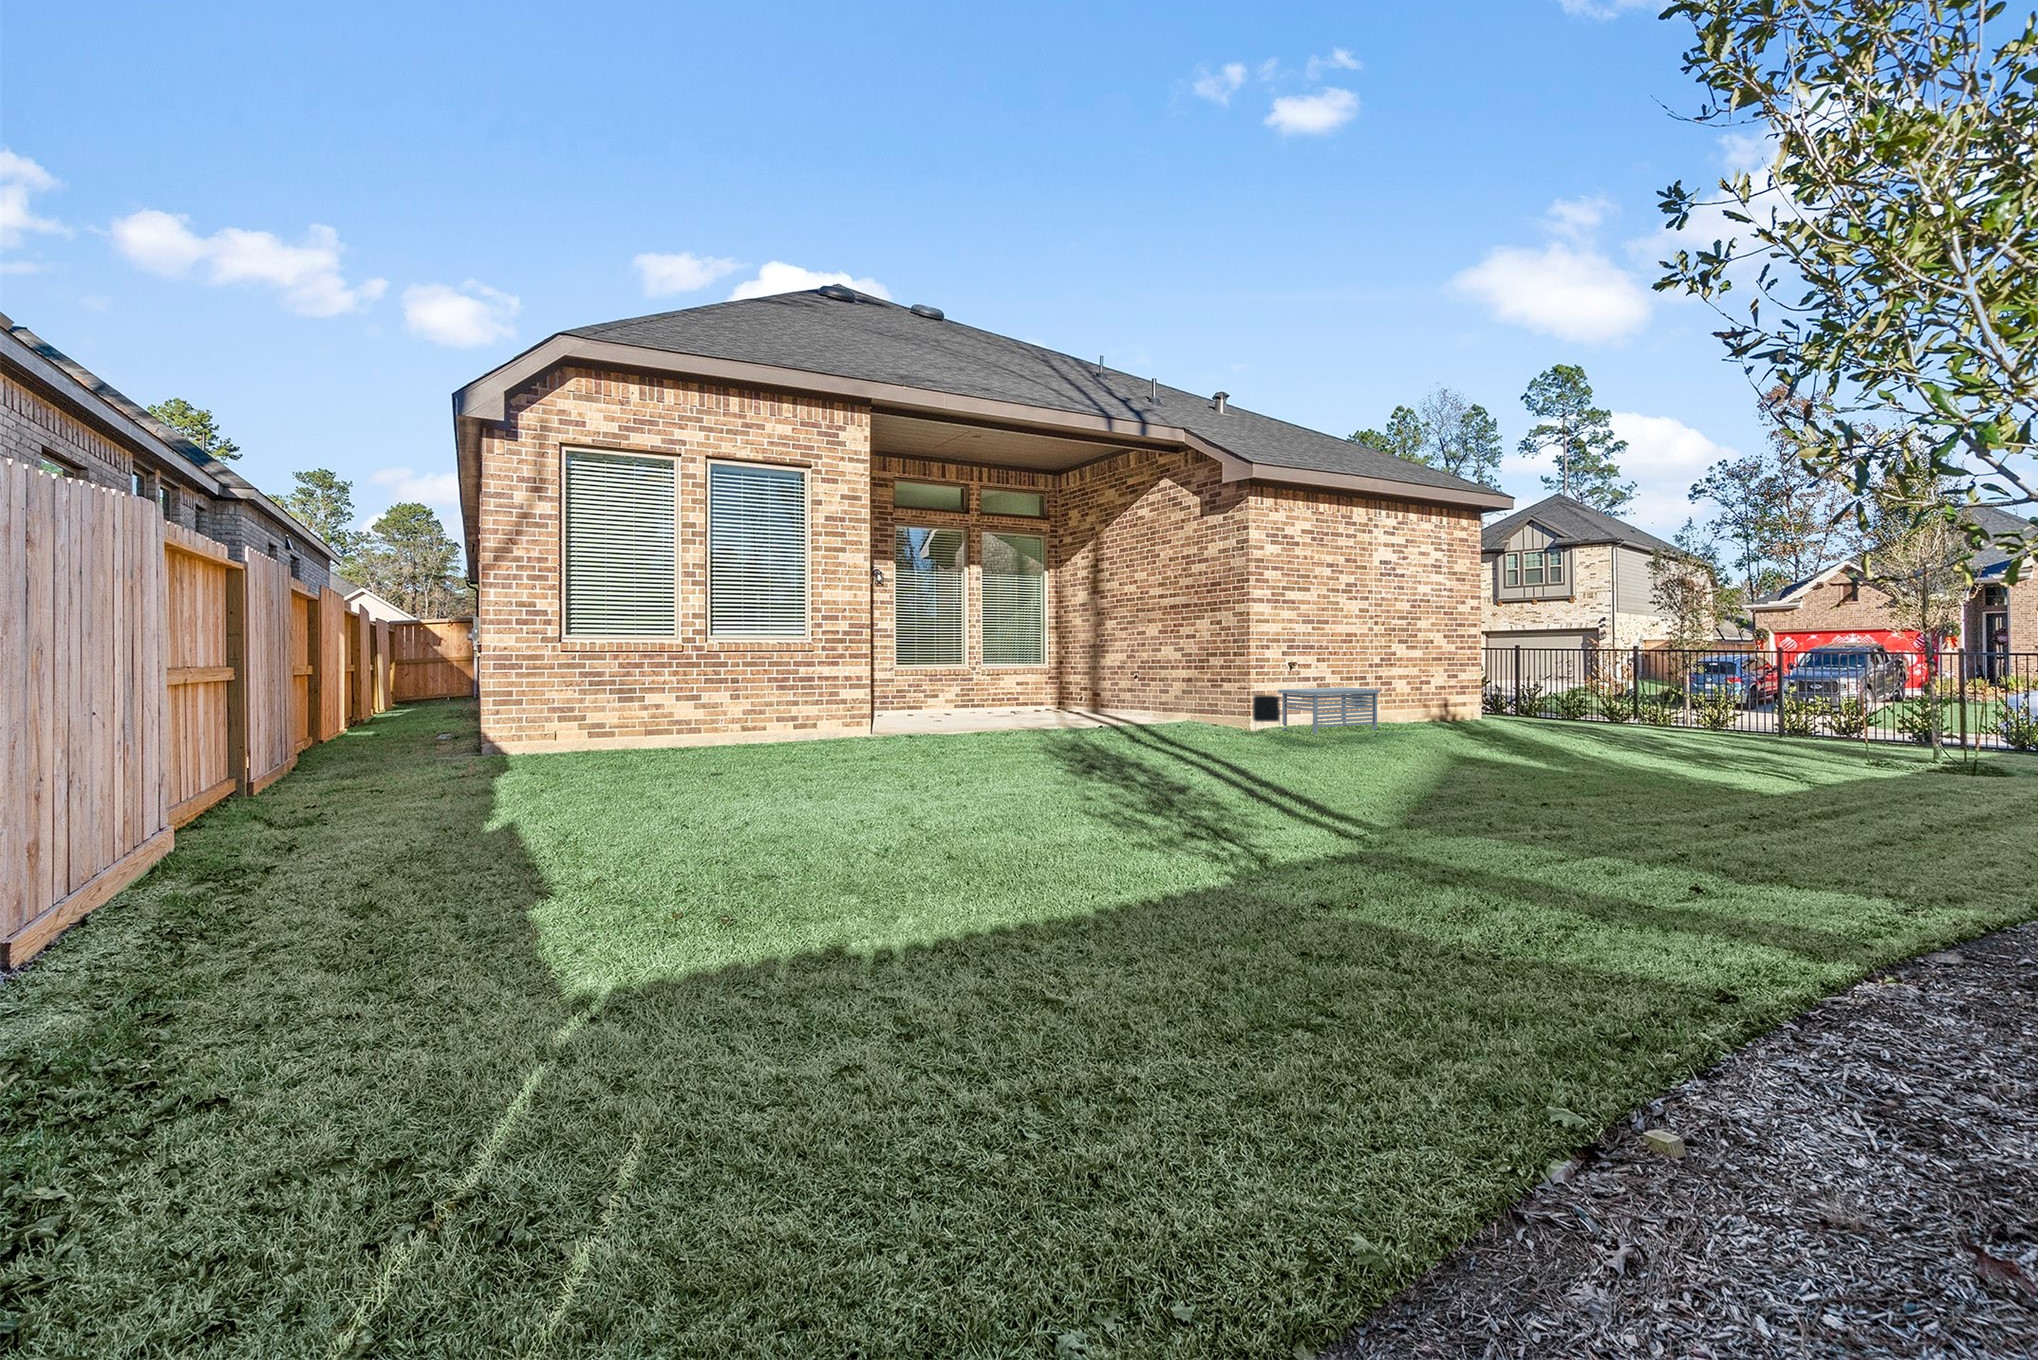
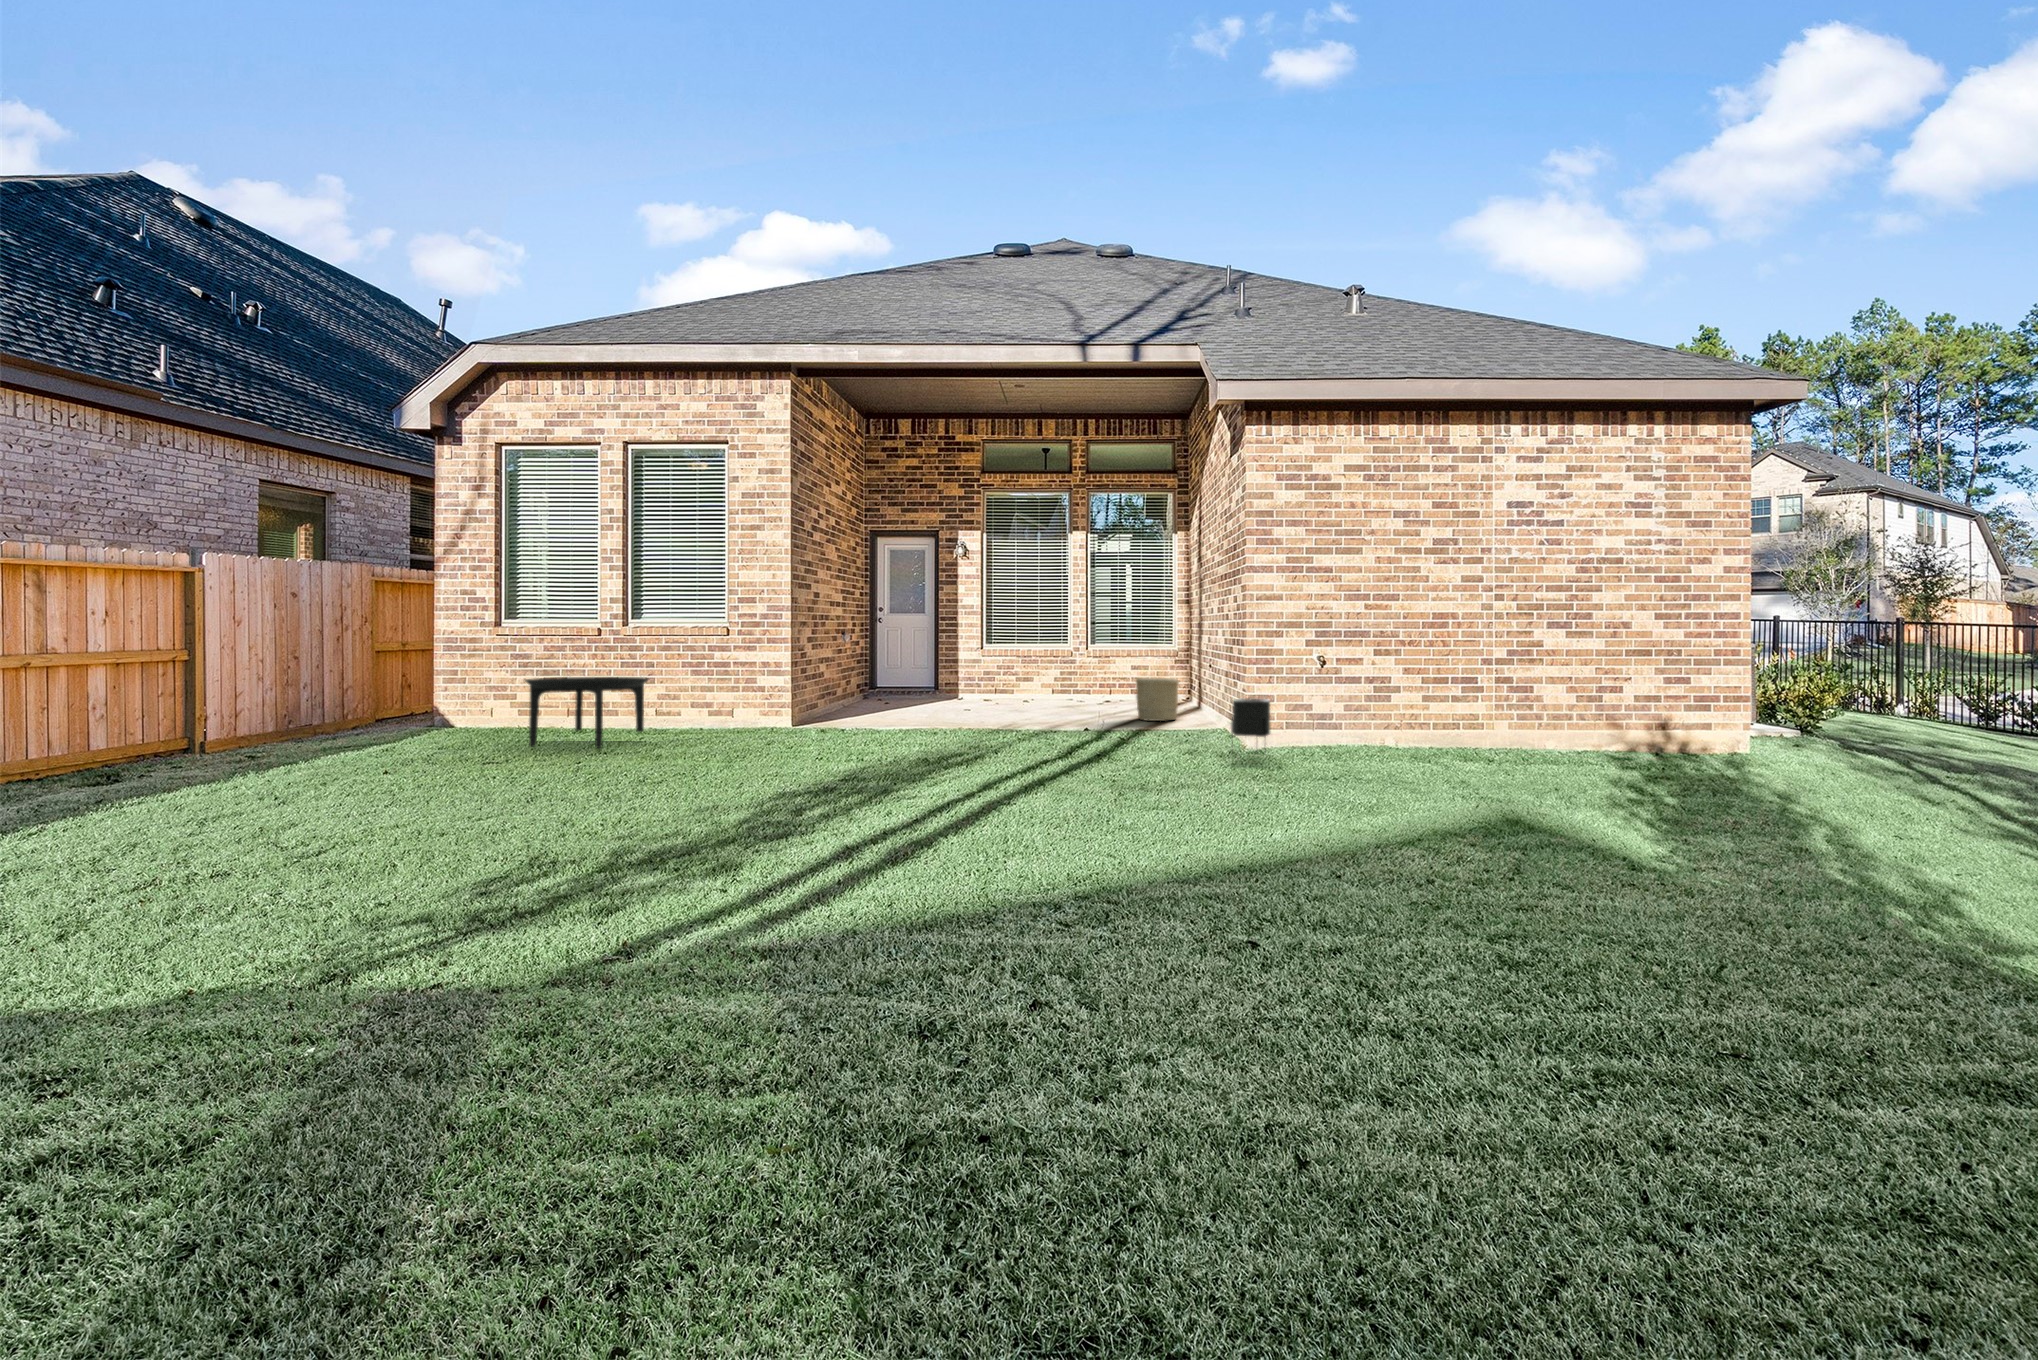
woven basket: none [1103,681,1138,716] -> present [1136,678,1179,721]
storage bench: present [1278,687,1380,734] -> none [1289,692,1450,758]
round table: none [655,691,773,763] -> present [525,677,649,748]

